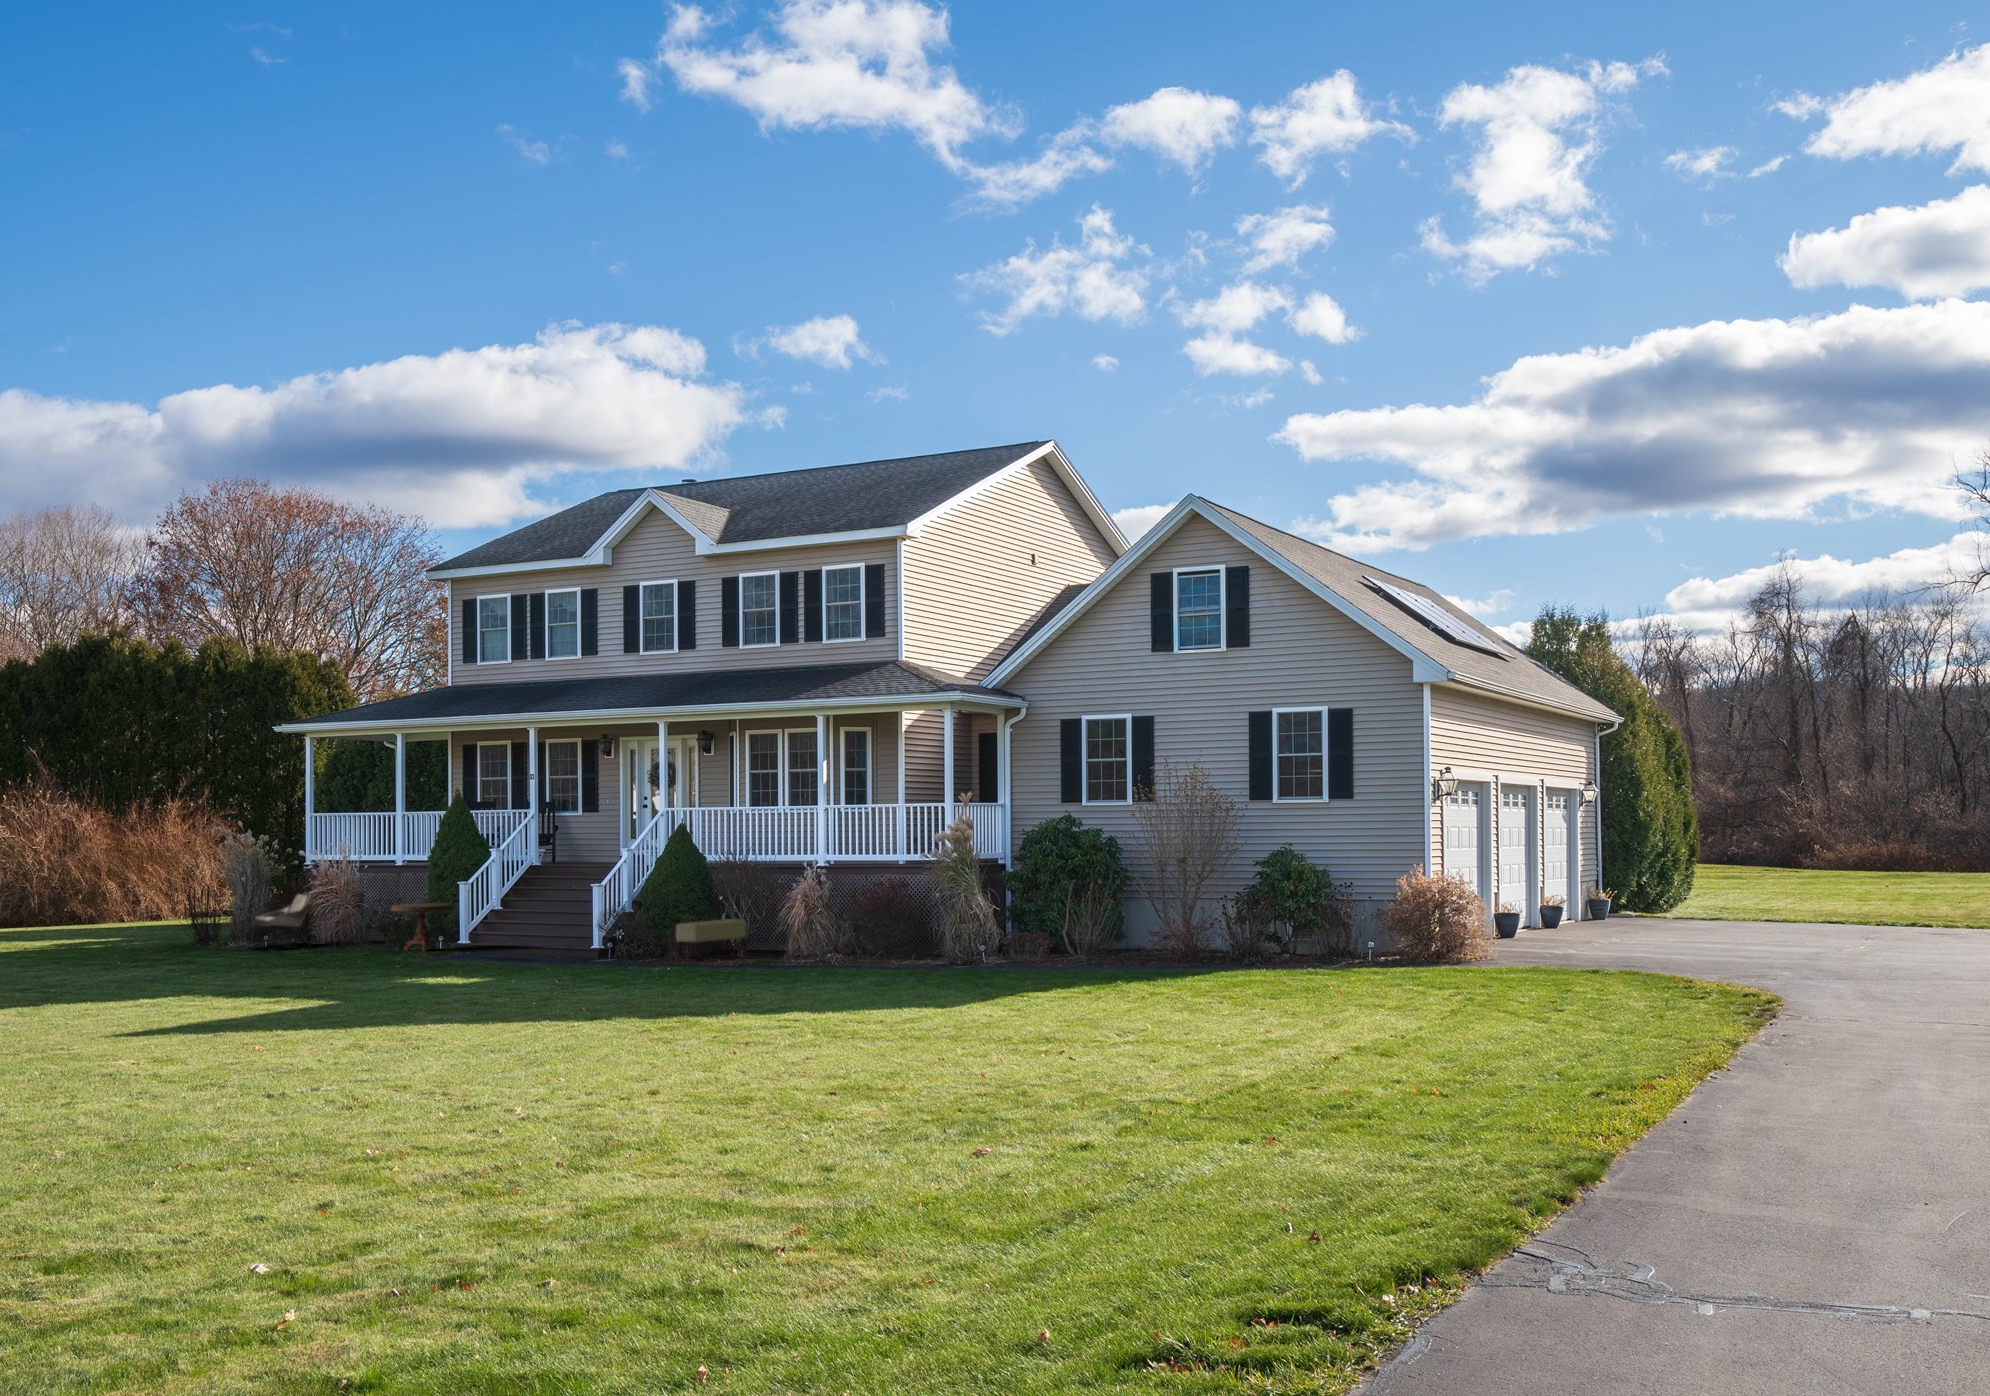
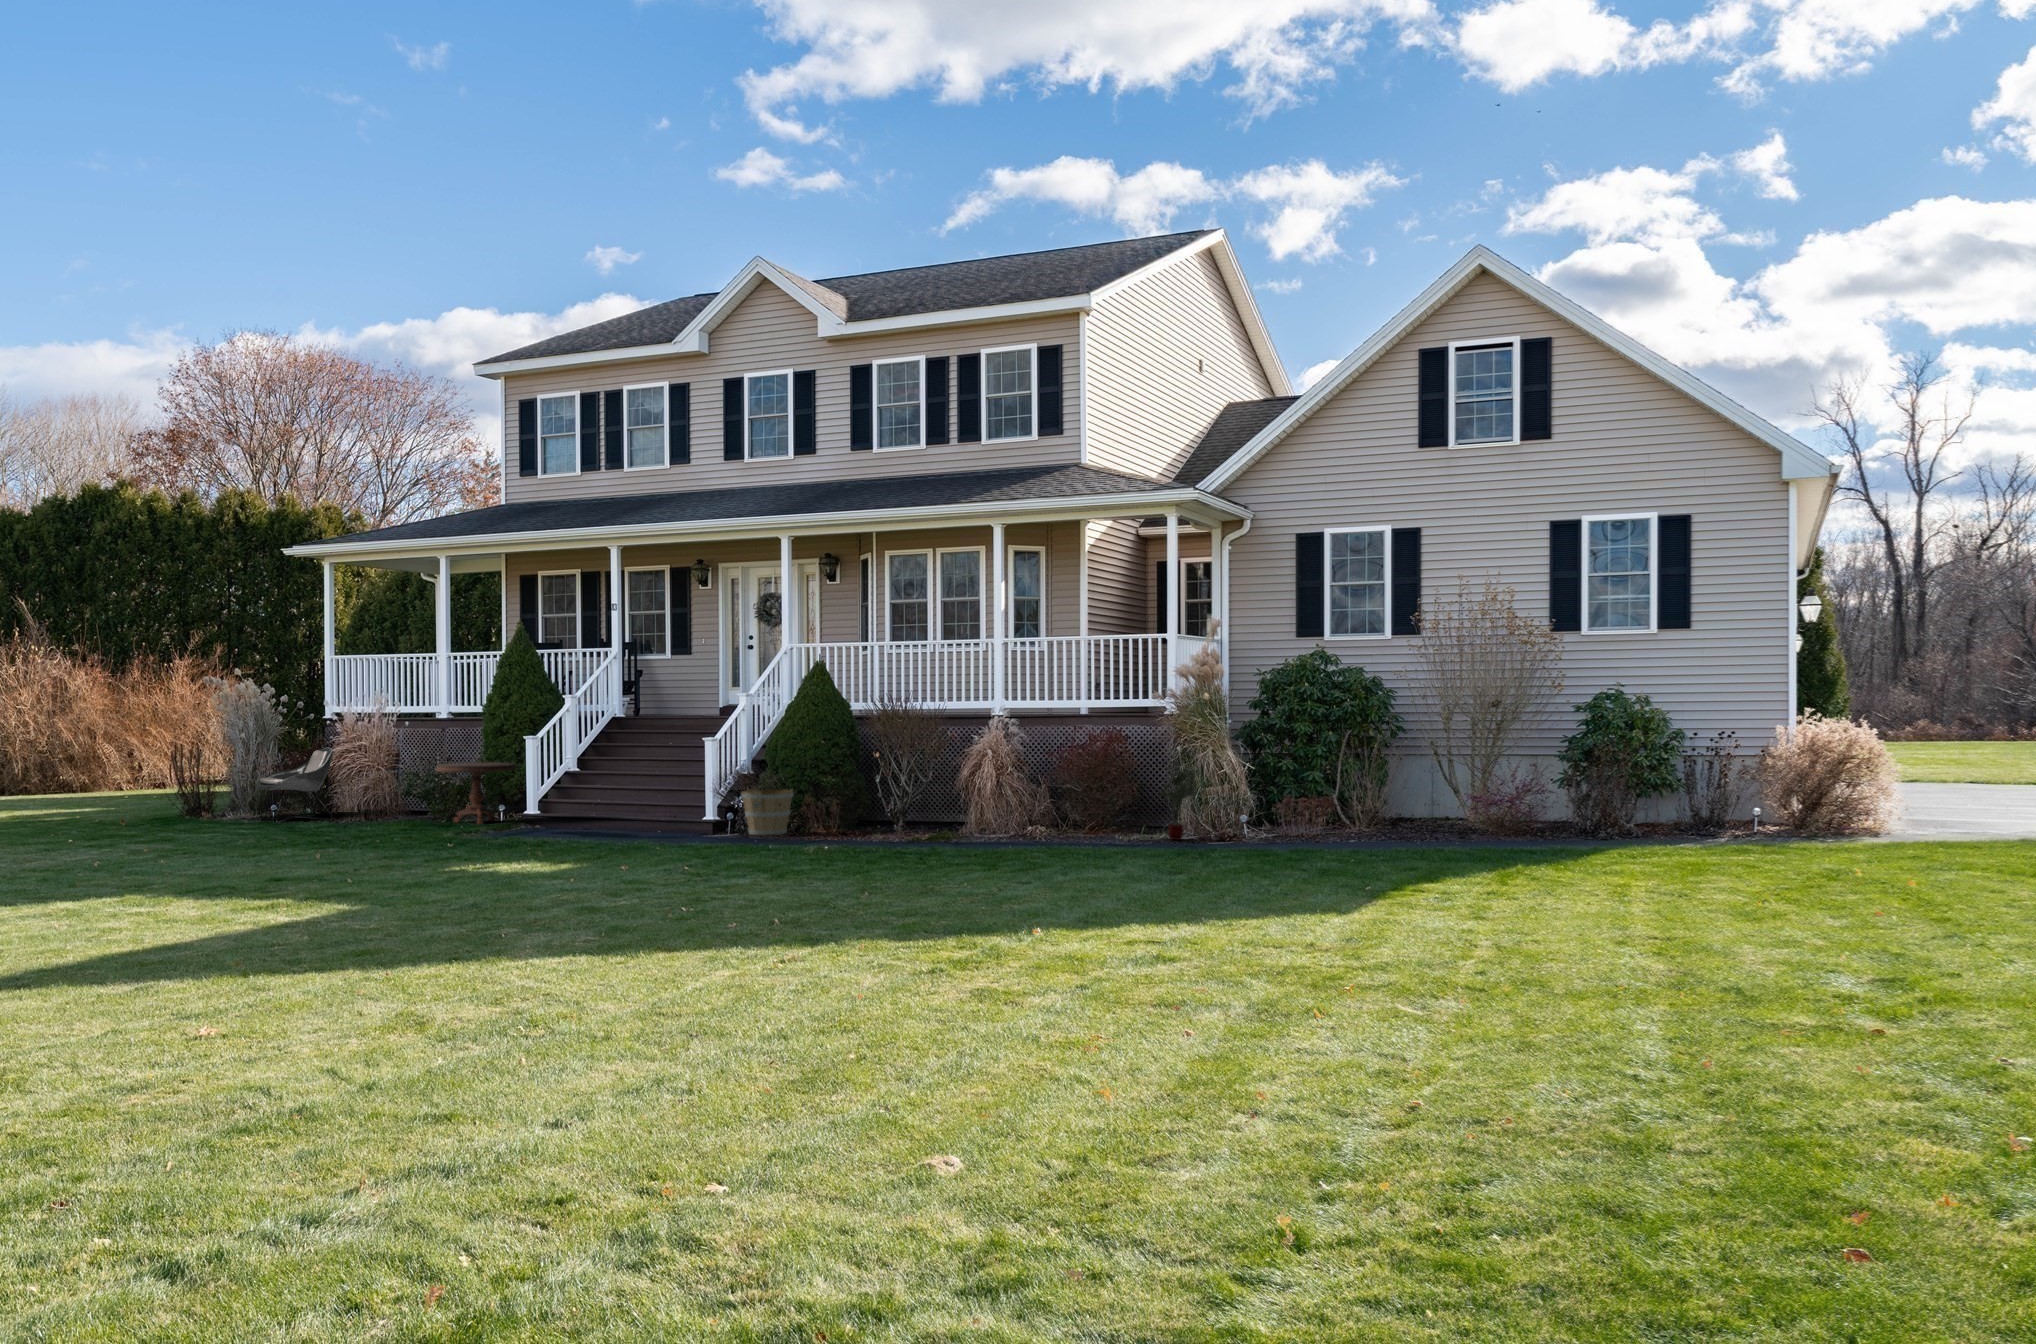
potted tree: none [922,899,955,960] -> present [1159,759,1203,840]
bench: present [676,919,746,957] -> none [819,784,908,836]
wooden bucket: none [618,923,658,959] -> present [742,789,794,836]

